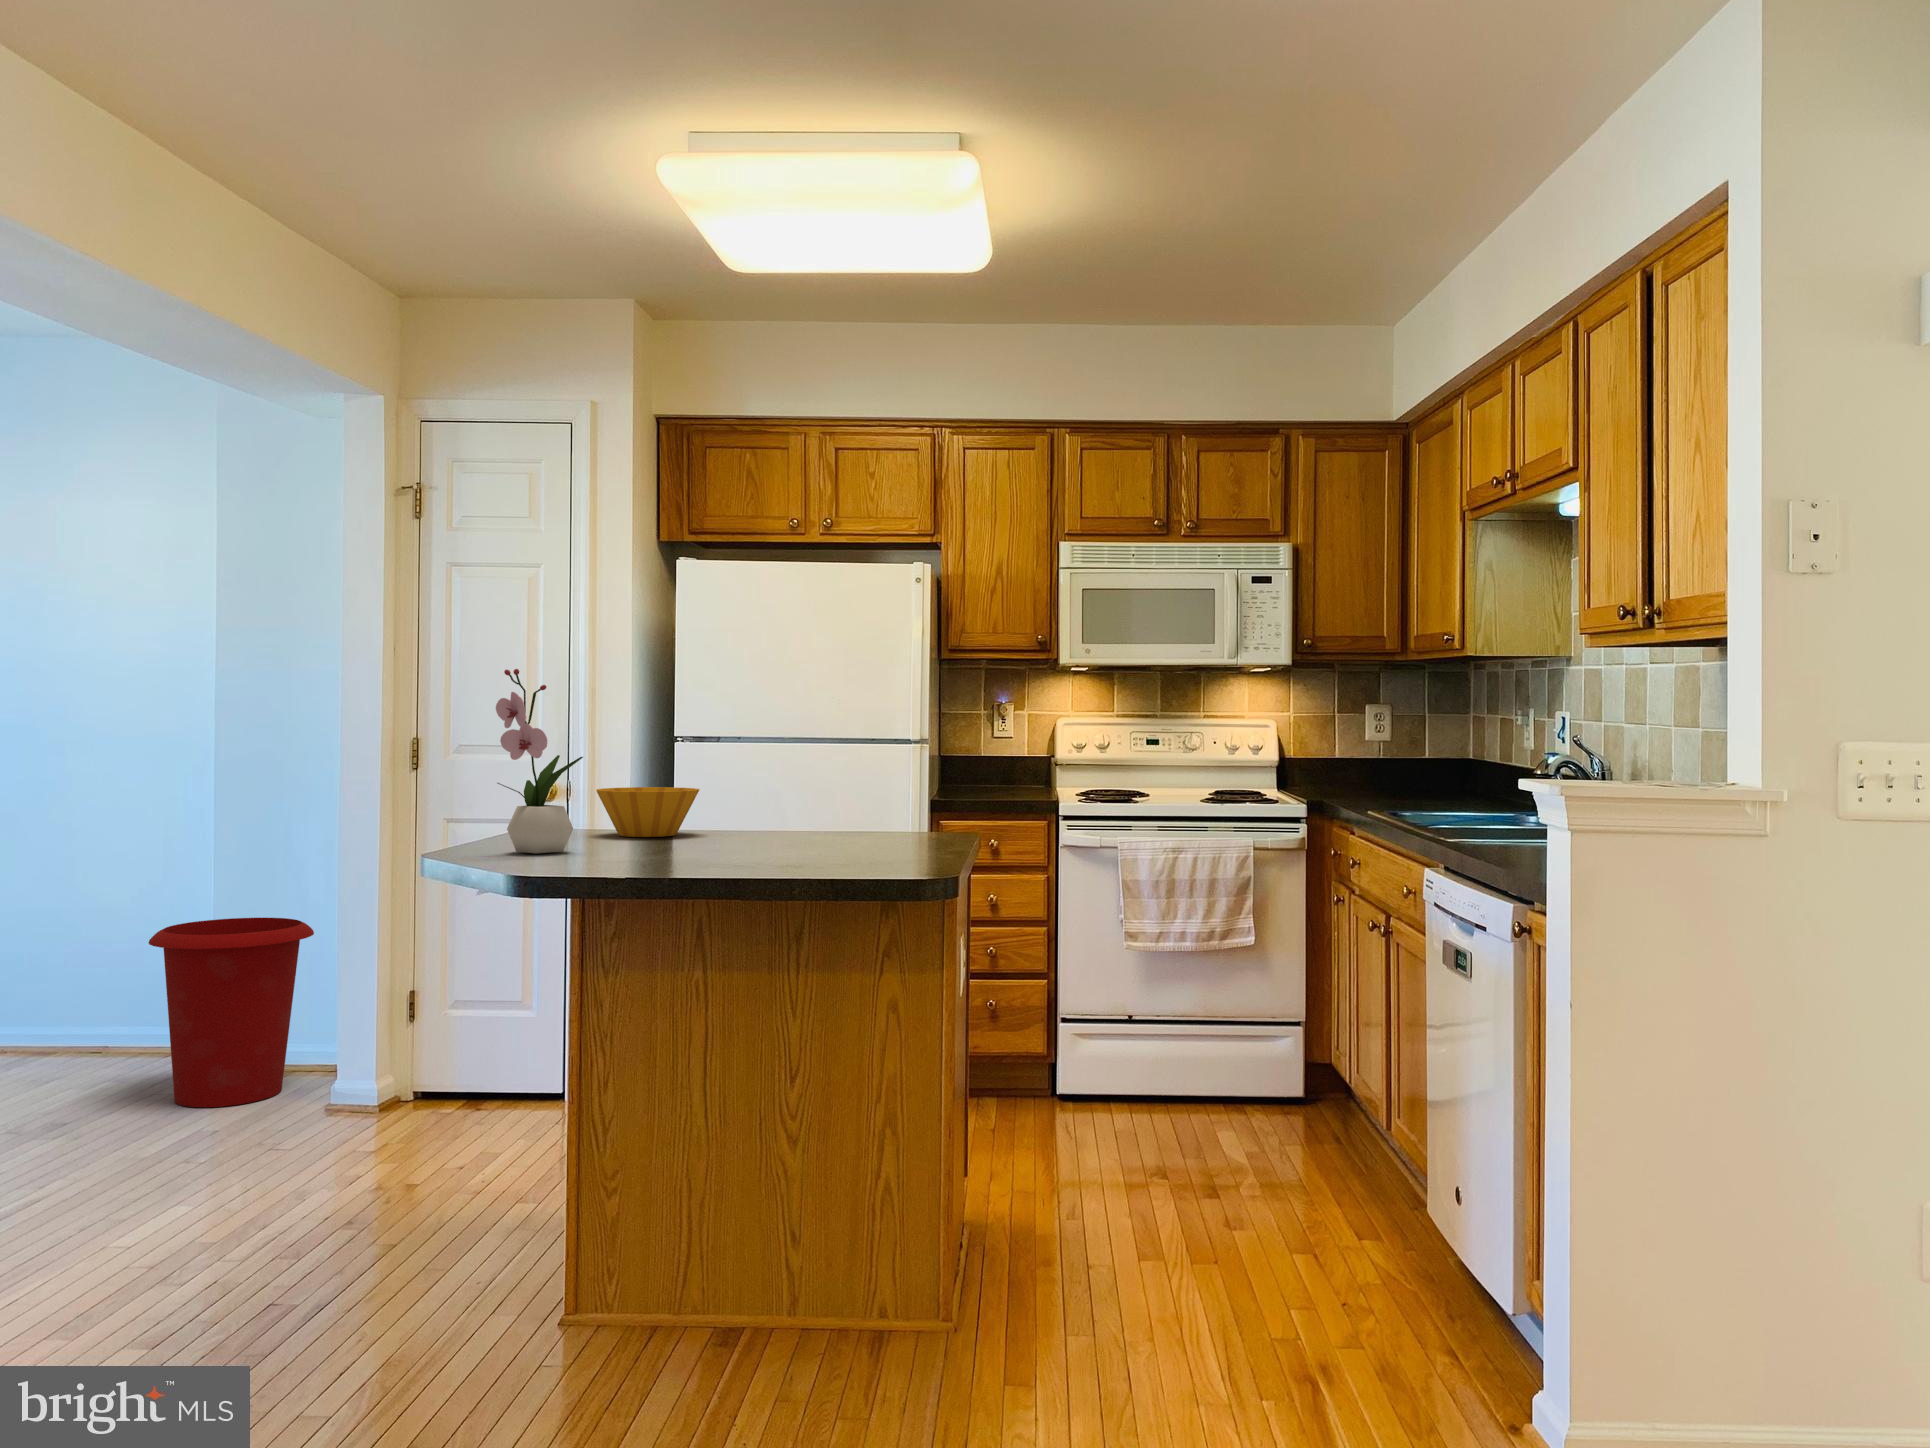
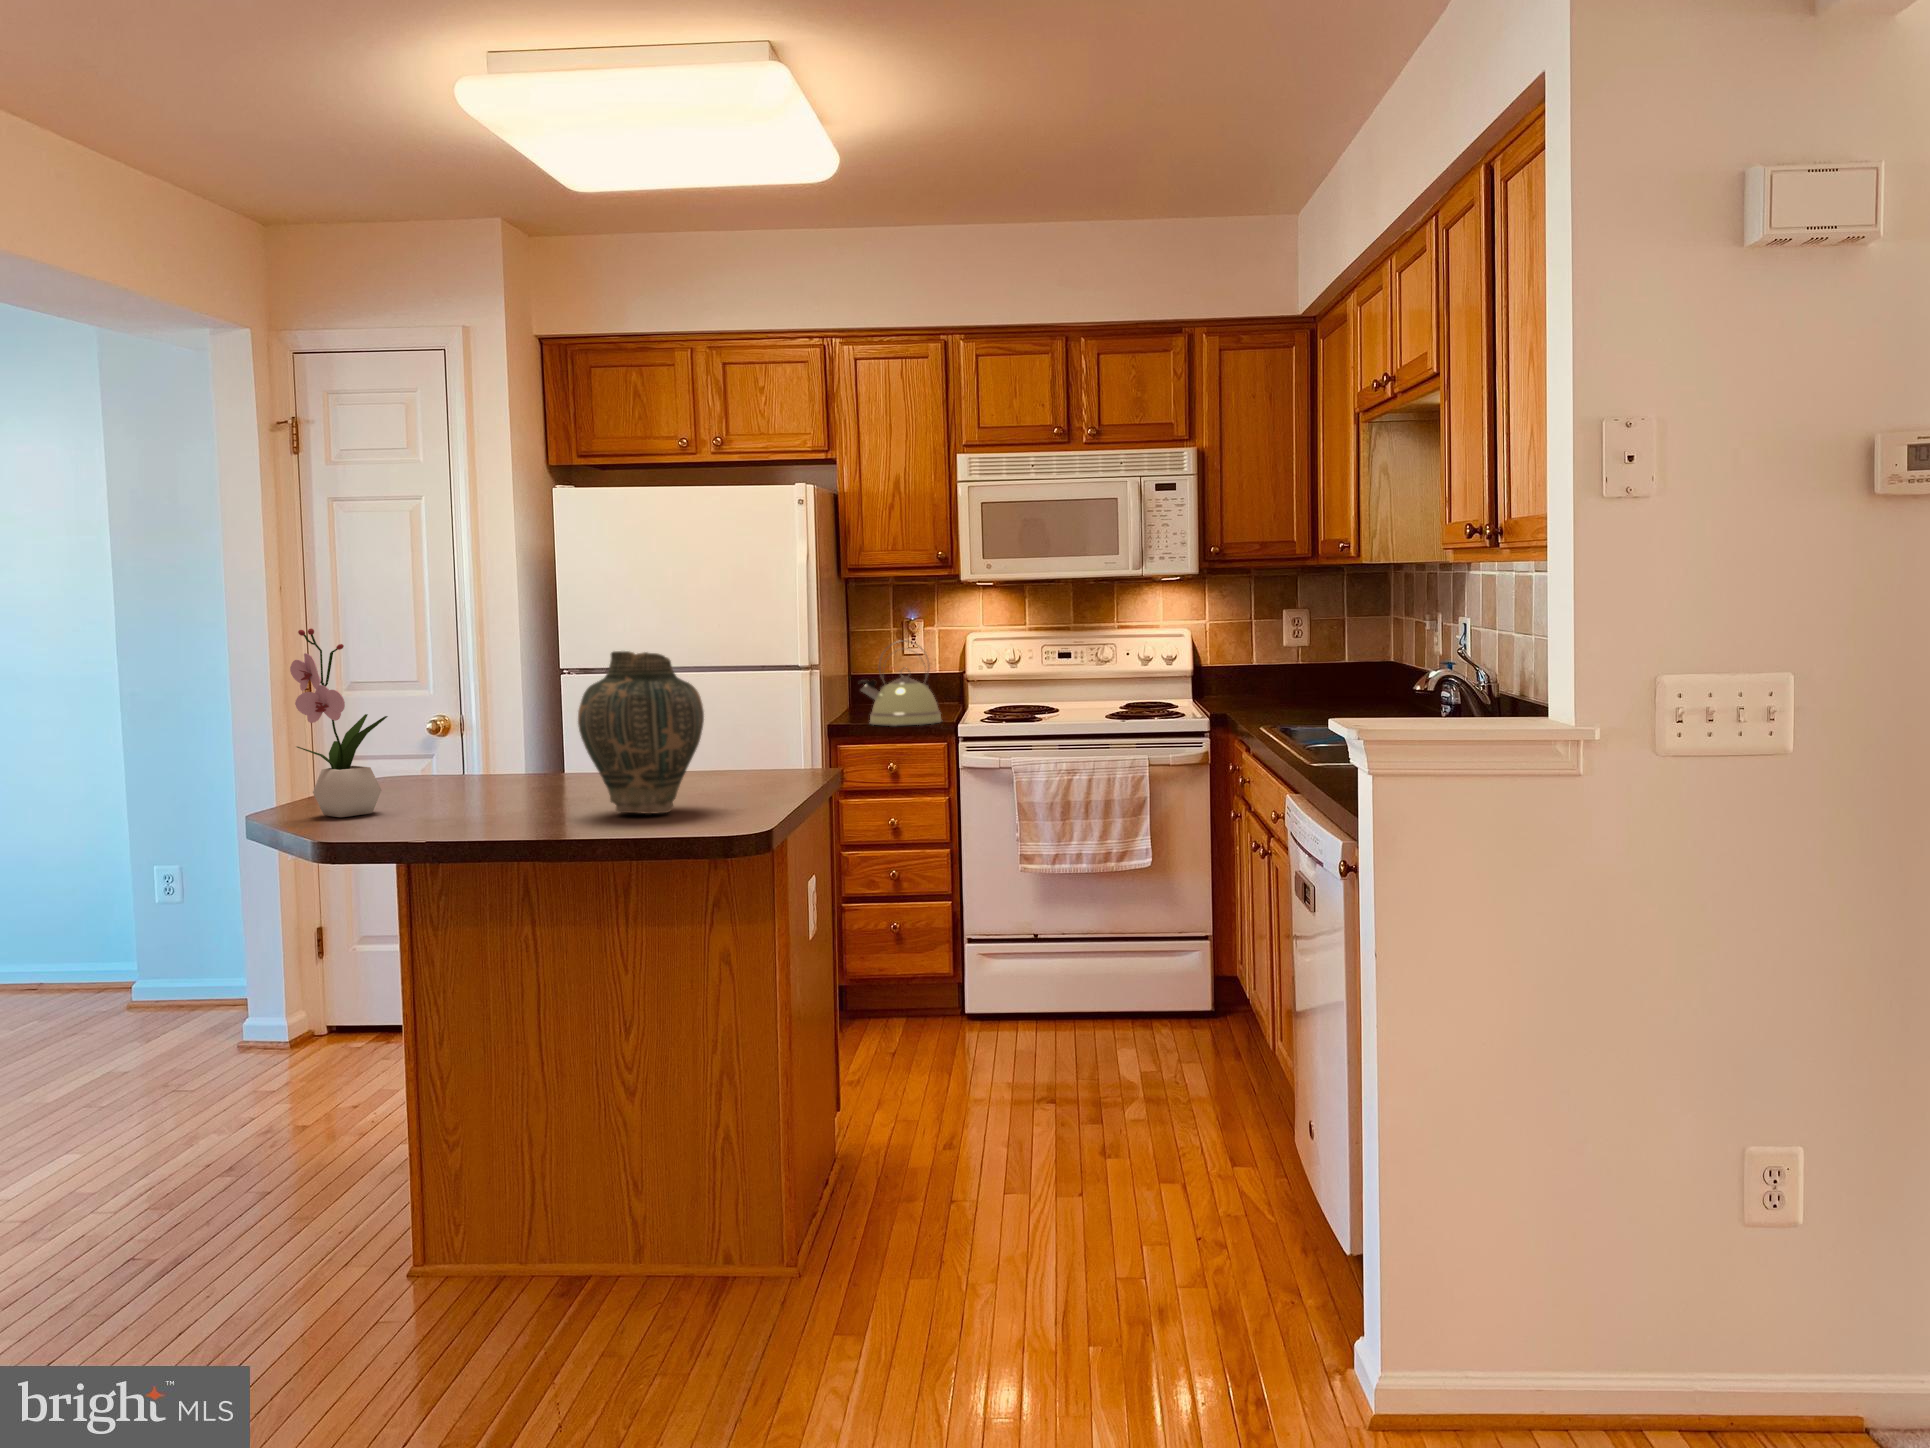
vase: none [777,698,896,857] -> present [578,651,704,814]
kettle: none [962,719,1043,802] -> present [858,640,941,726]
bowl: present [596,787,700,837] -> none [431,734,542,788]
waste bin: present [148,918,314,1107] -> none [54,858,224,1047]

